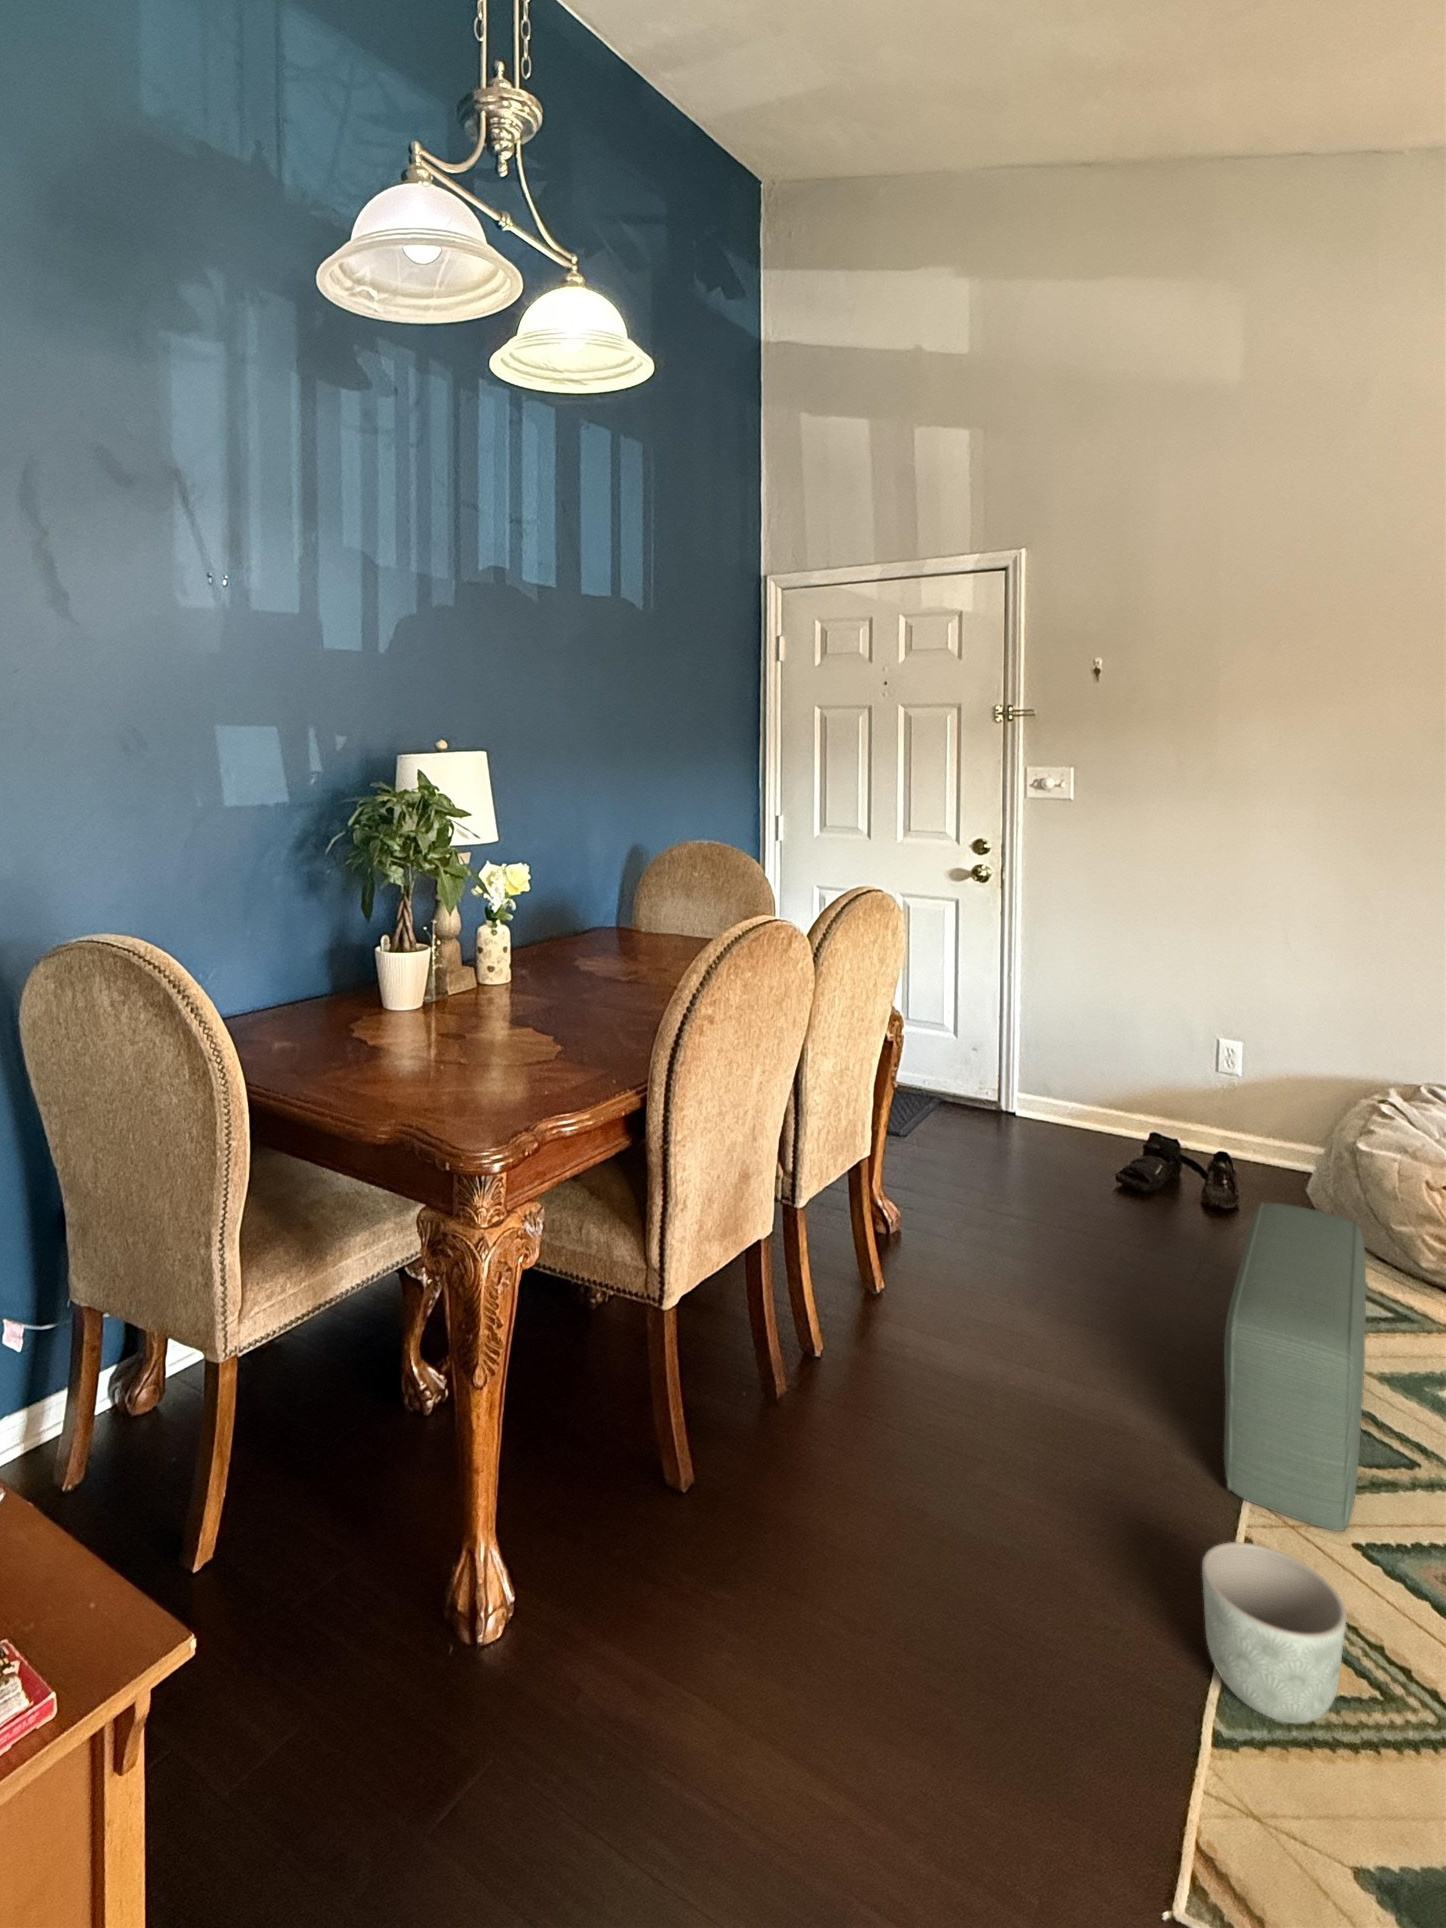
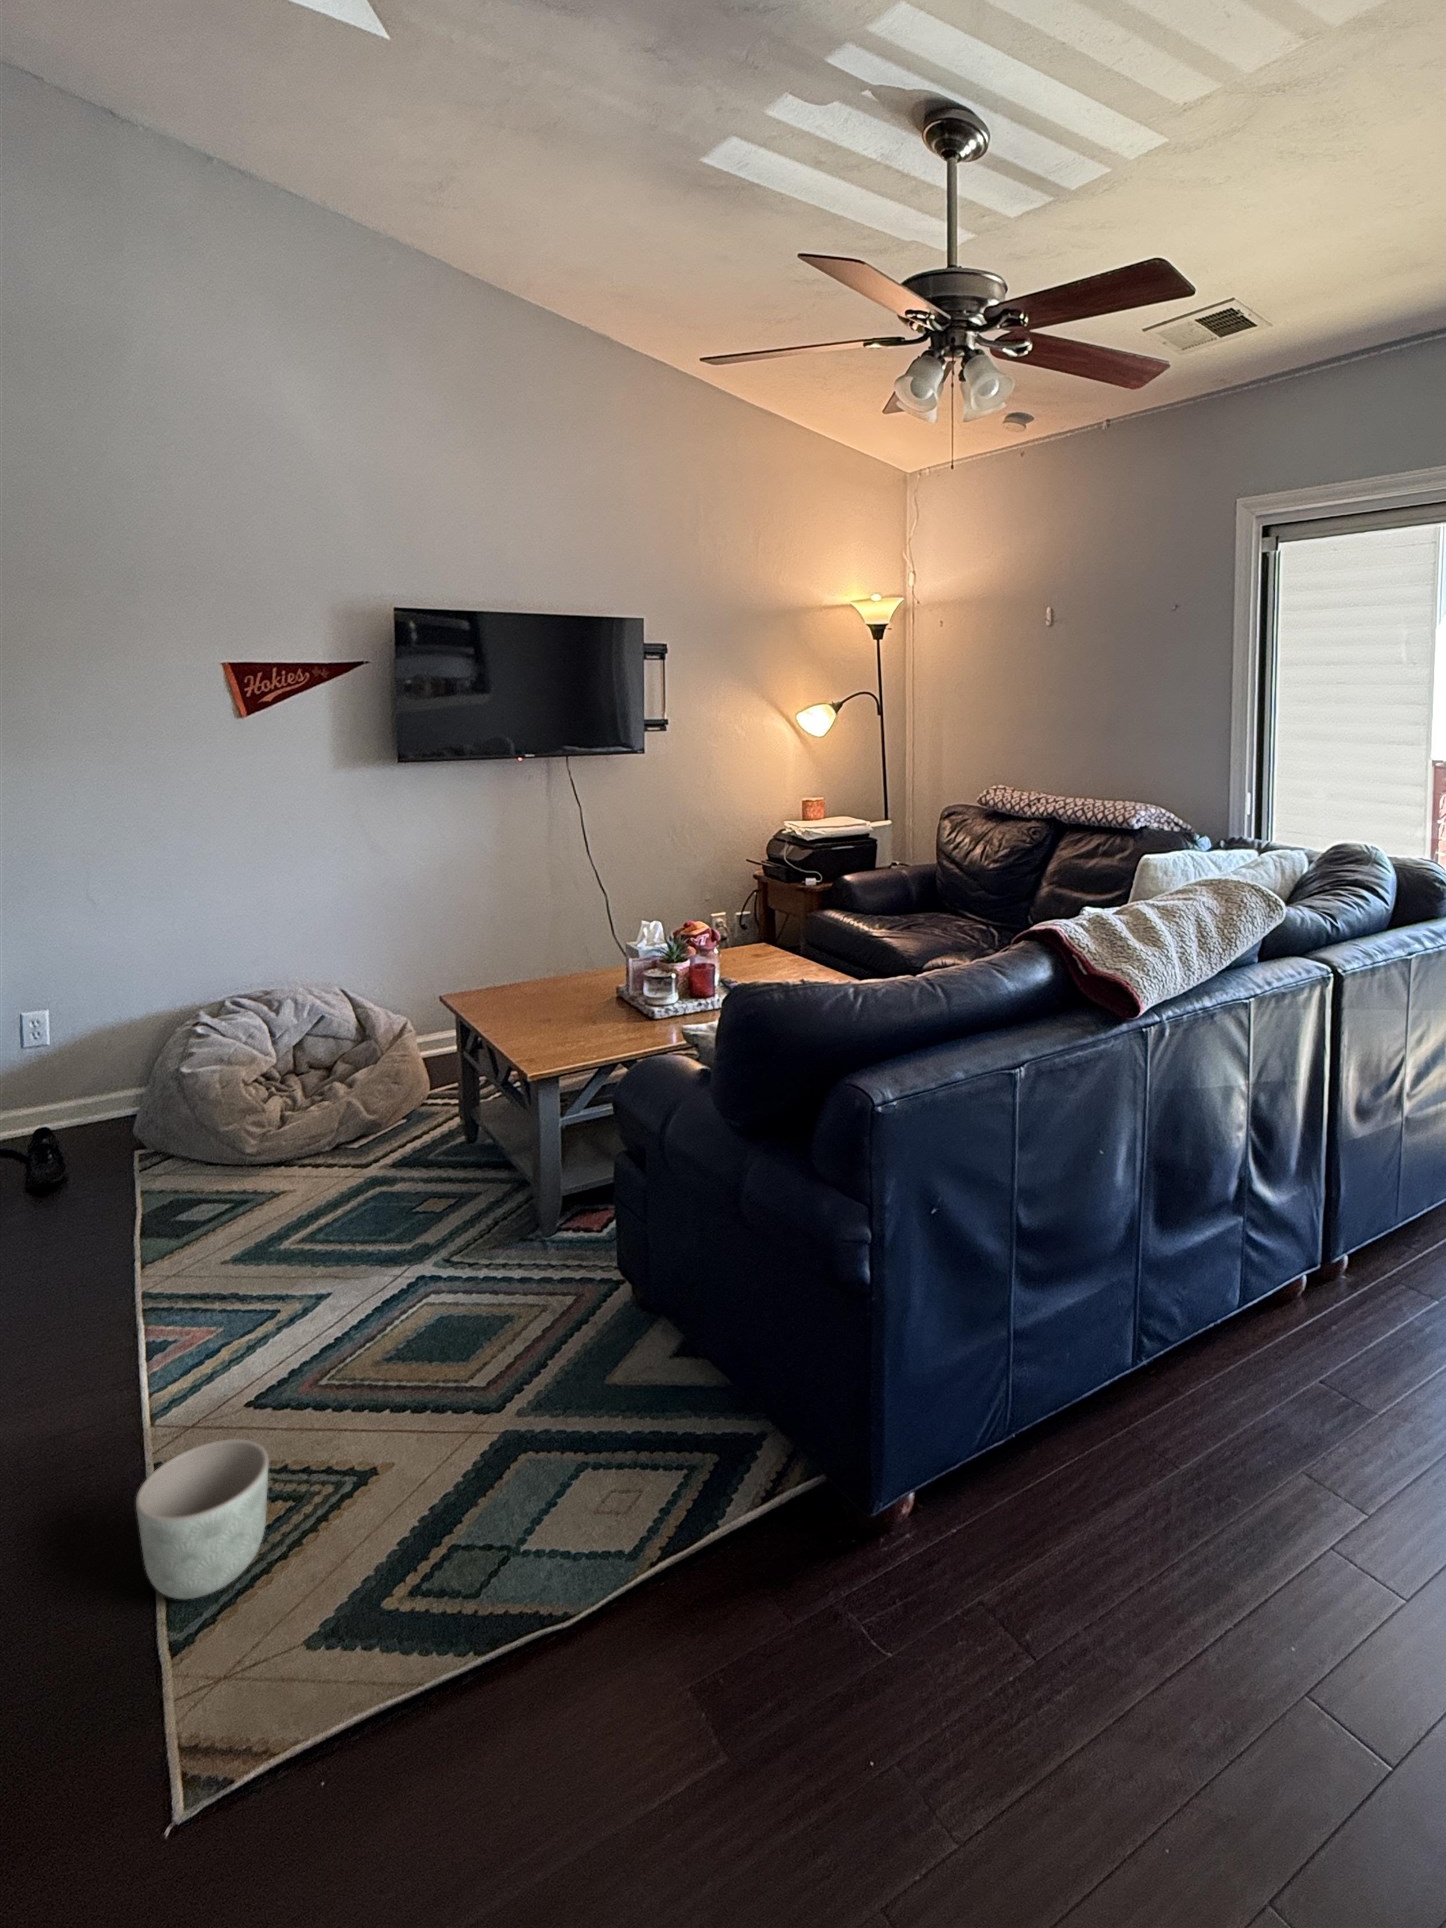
pouf: present [1224,1202,1366,1531] -> none [108,1134,240,1435]

